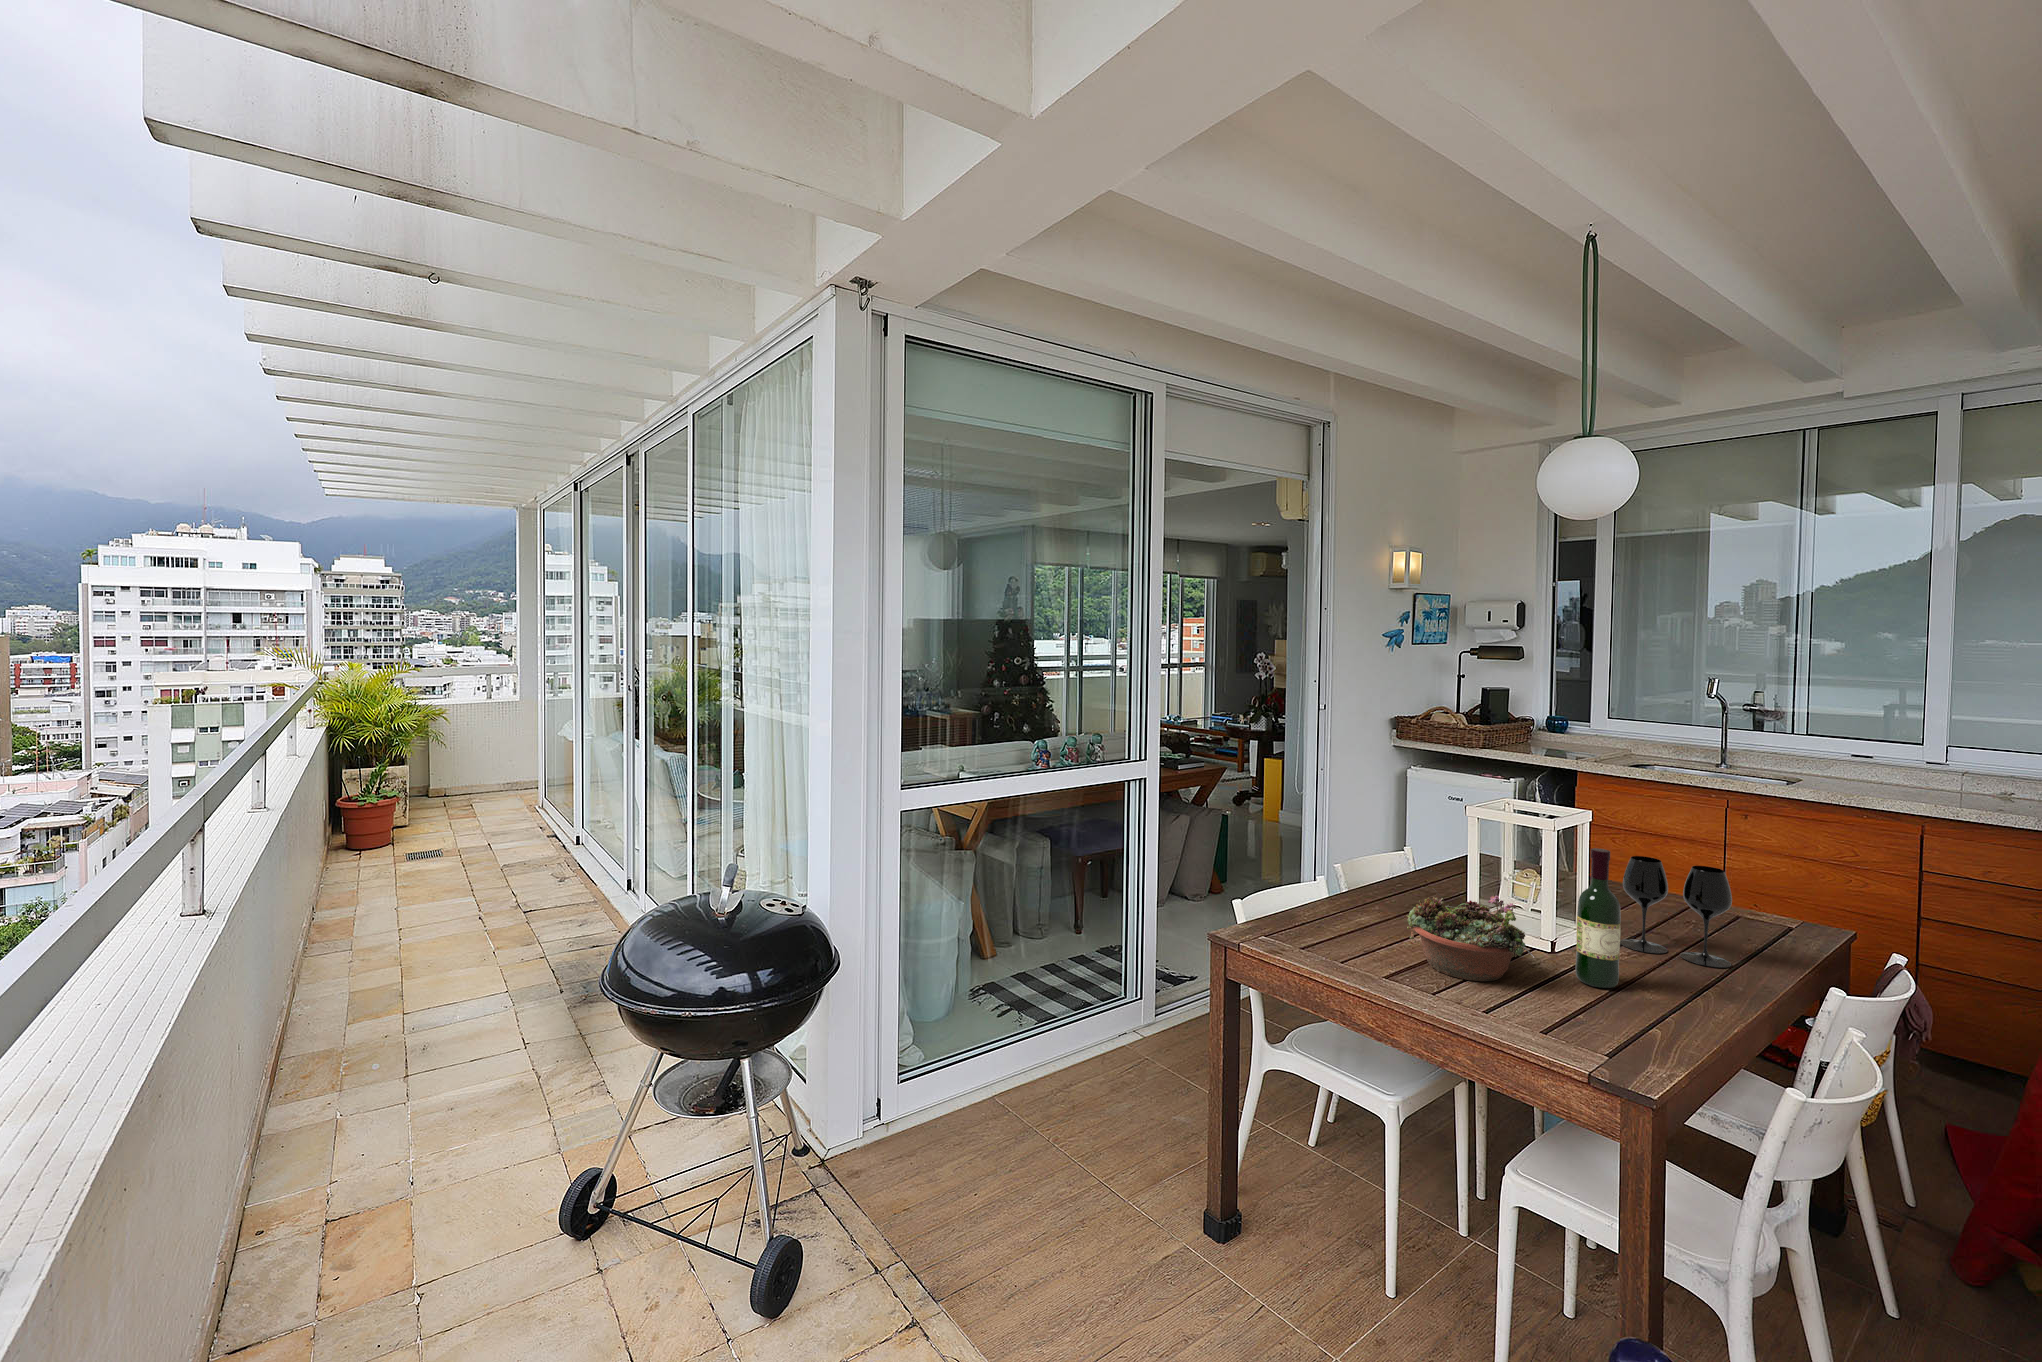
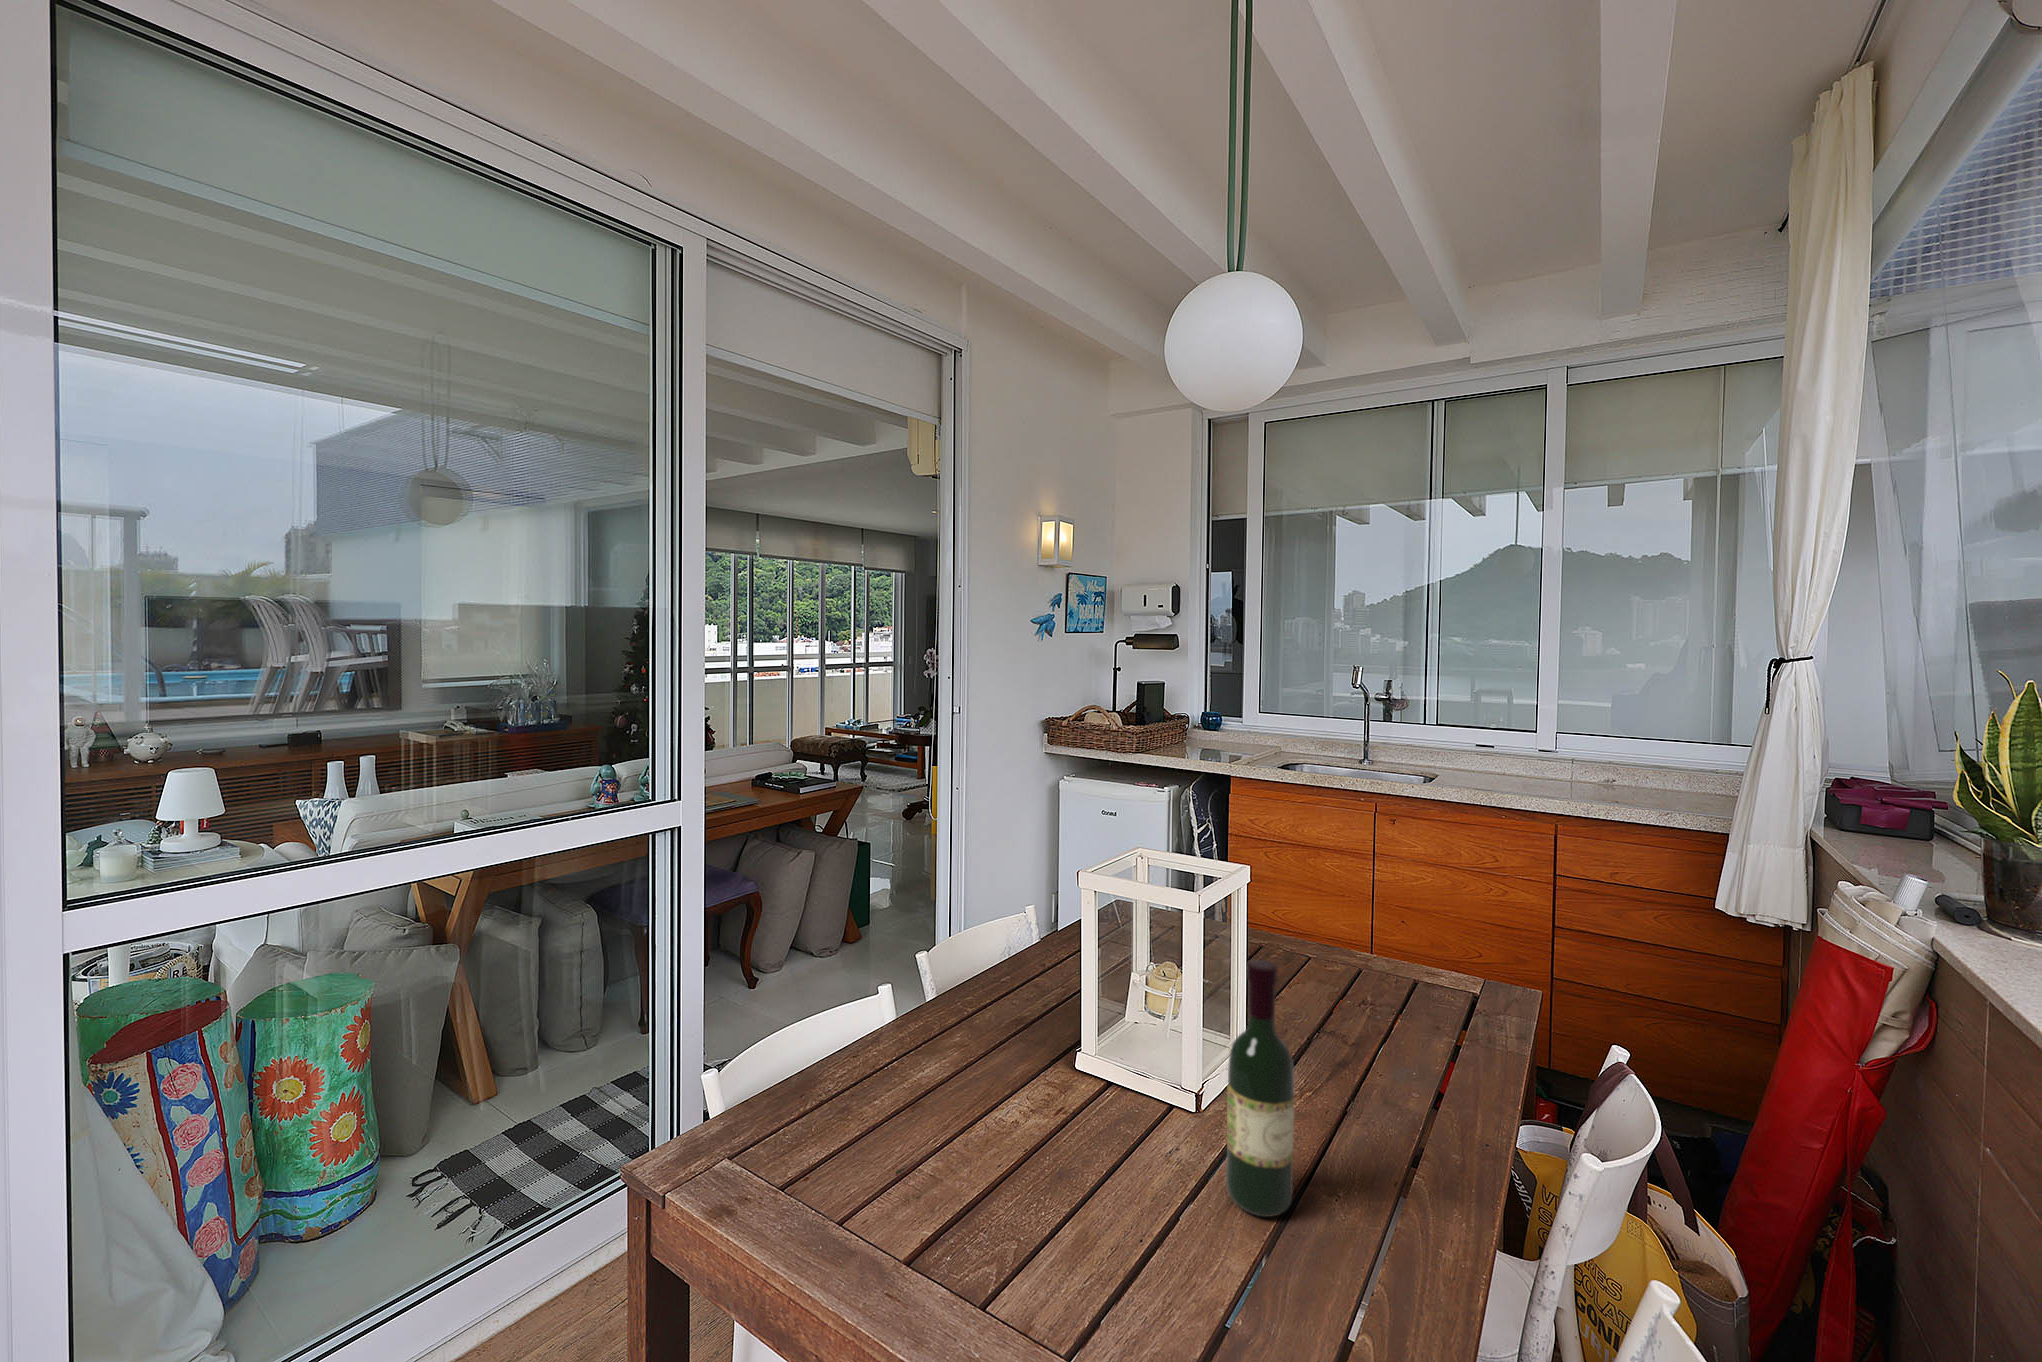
wine glass: present [1620,856,1732,968] -> none [1286,934,1435,1113]
succulent planter: present [1407,888,1535,981] -> none [951,1039,1156,1243]

